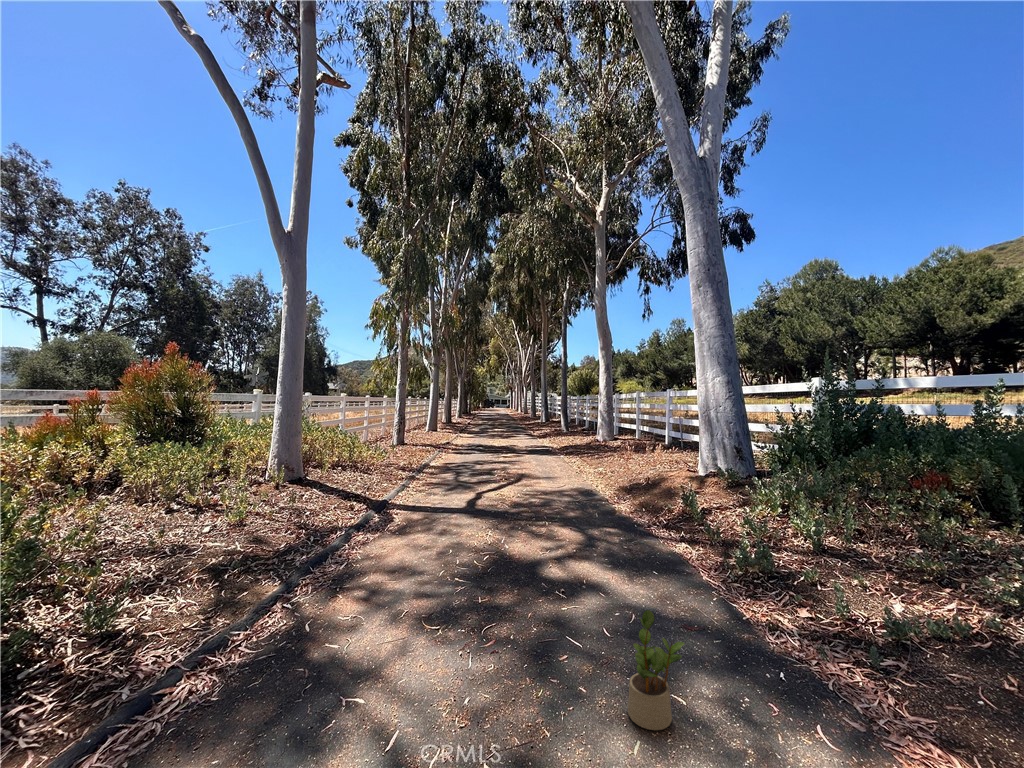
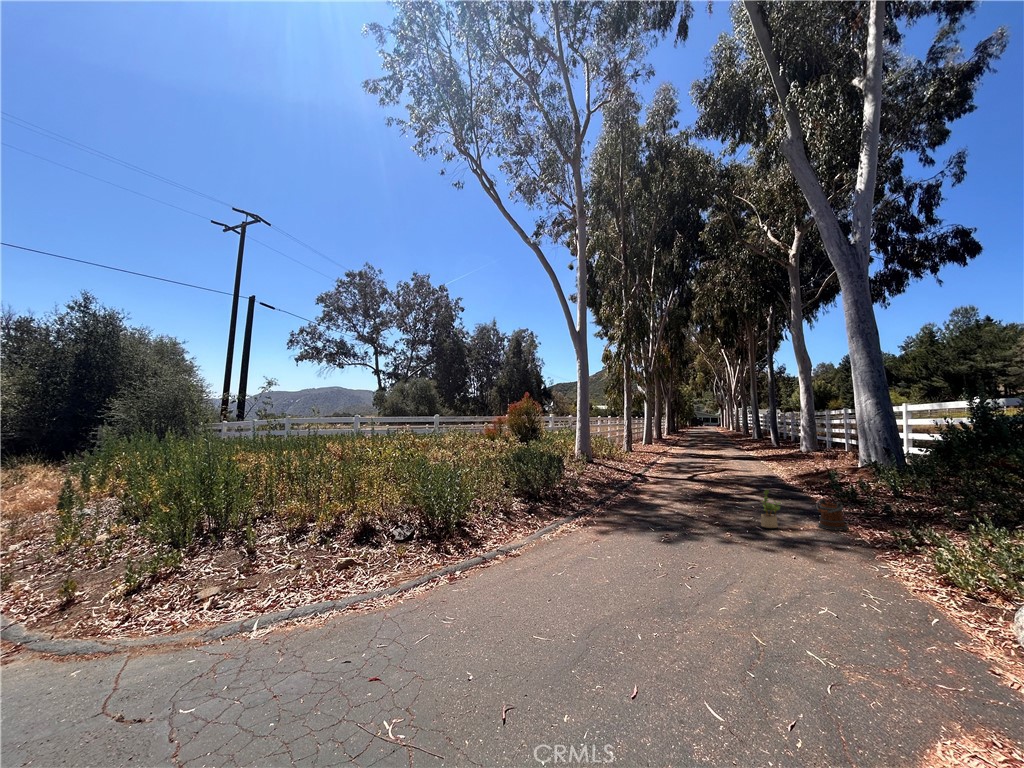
bucket: none [744,609,822,707] -> present [816,499,849,531]

